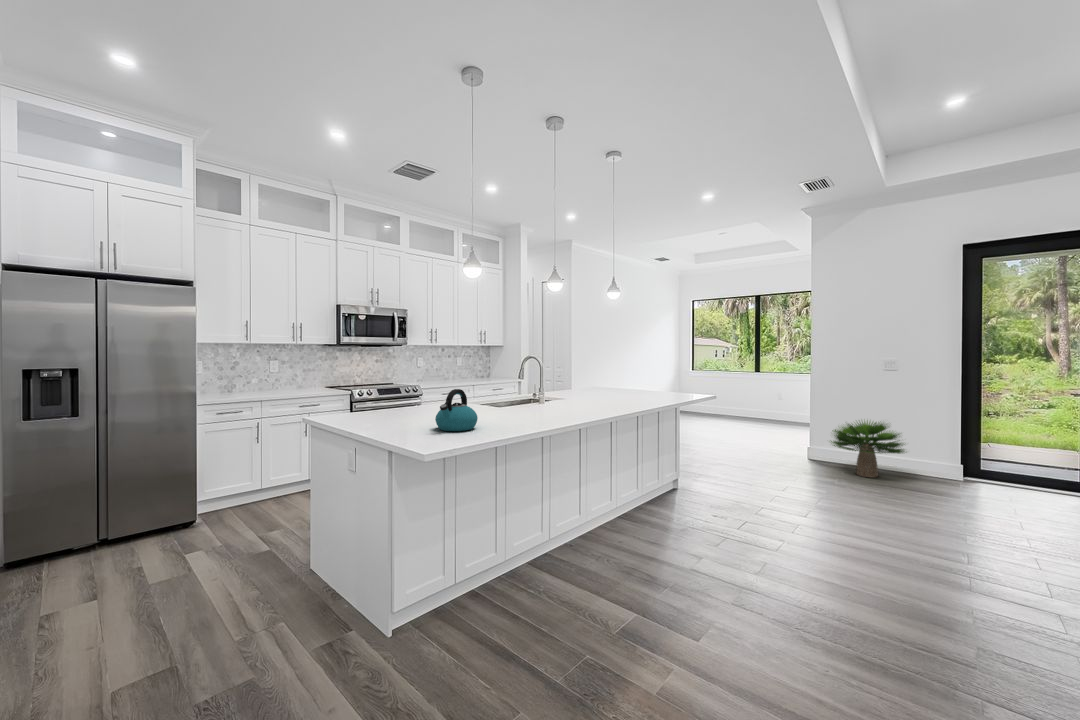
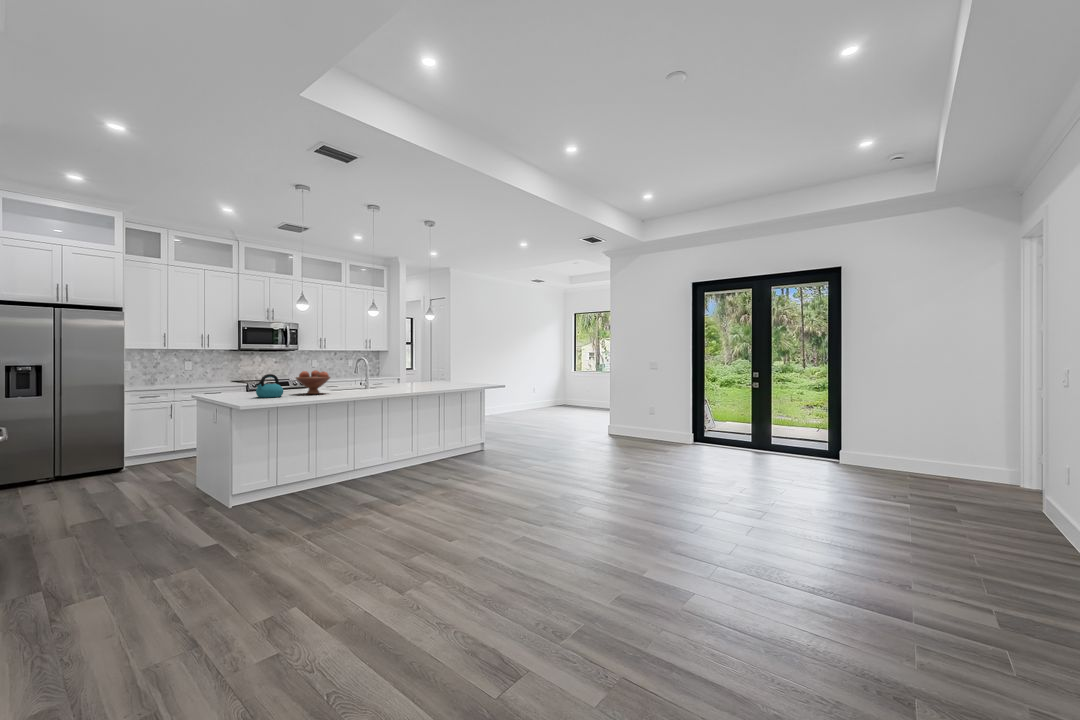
fruit bowl: none [482,380,534,420] -> present [296,370,330,394]
potted plant: present [831,420,904,477] -> none [605,401,655,443]

